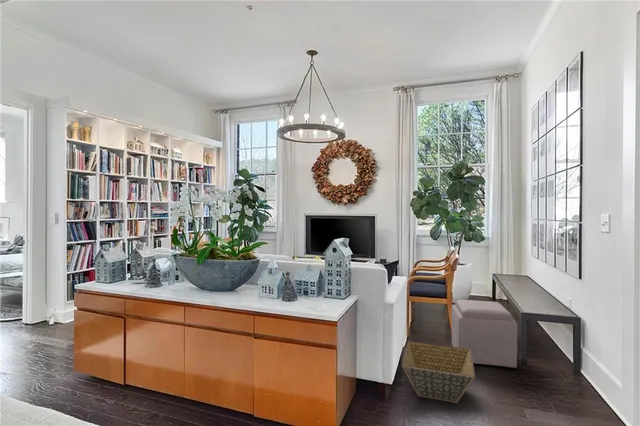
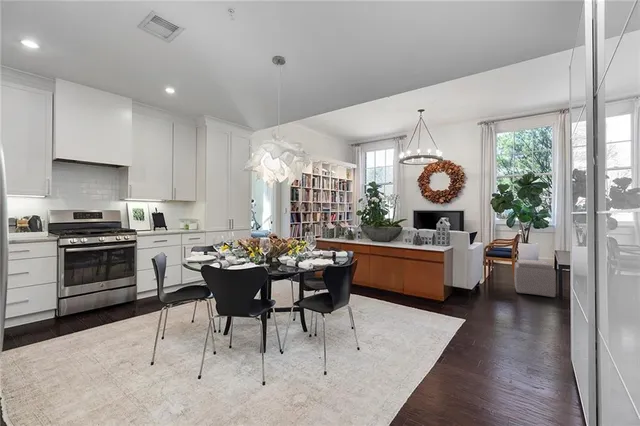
basket: present [402,341,475,403] -> none [477,276,521,304]

